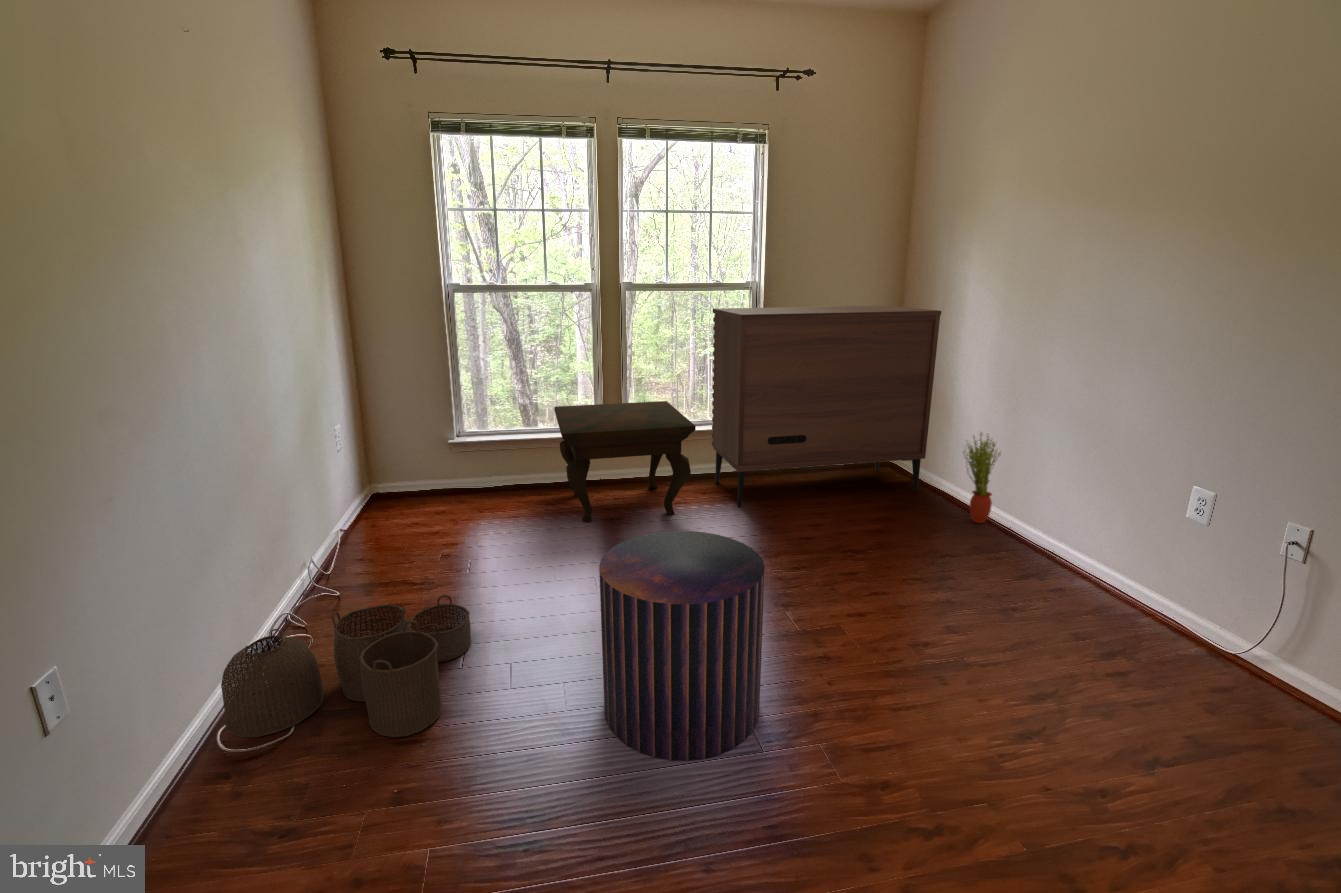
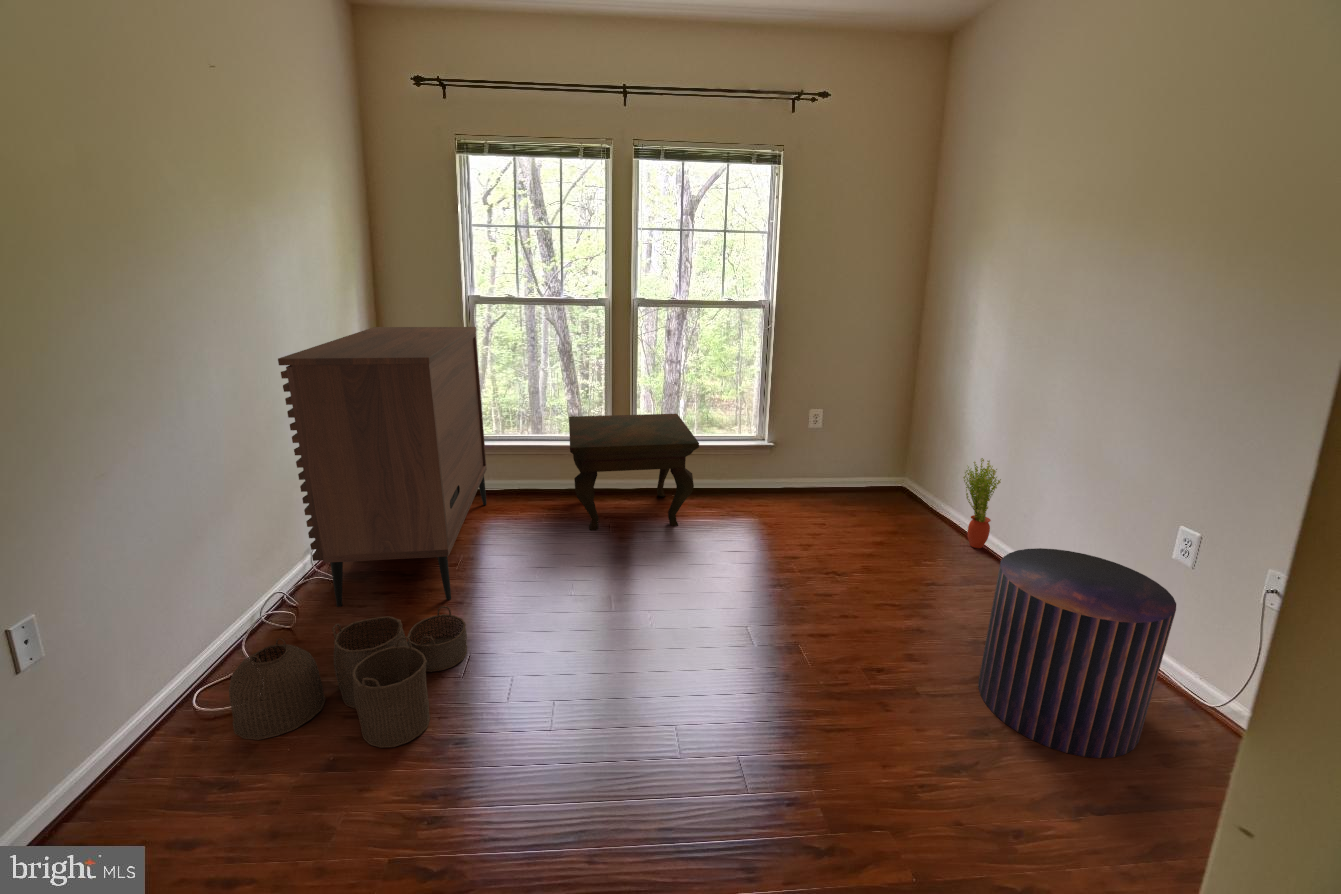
dresser: present [712,306,941,508] -> present [278,327,487,607]
pouf: present [599,531,765,761] -> present [978,548,1176,758]

